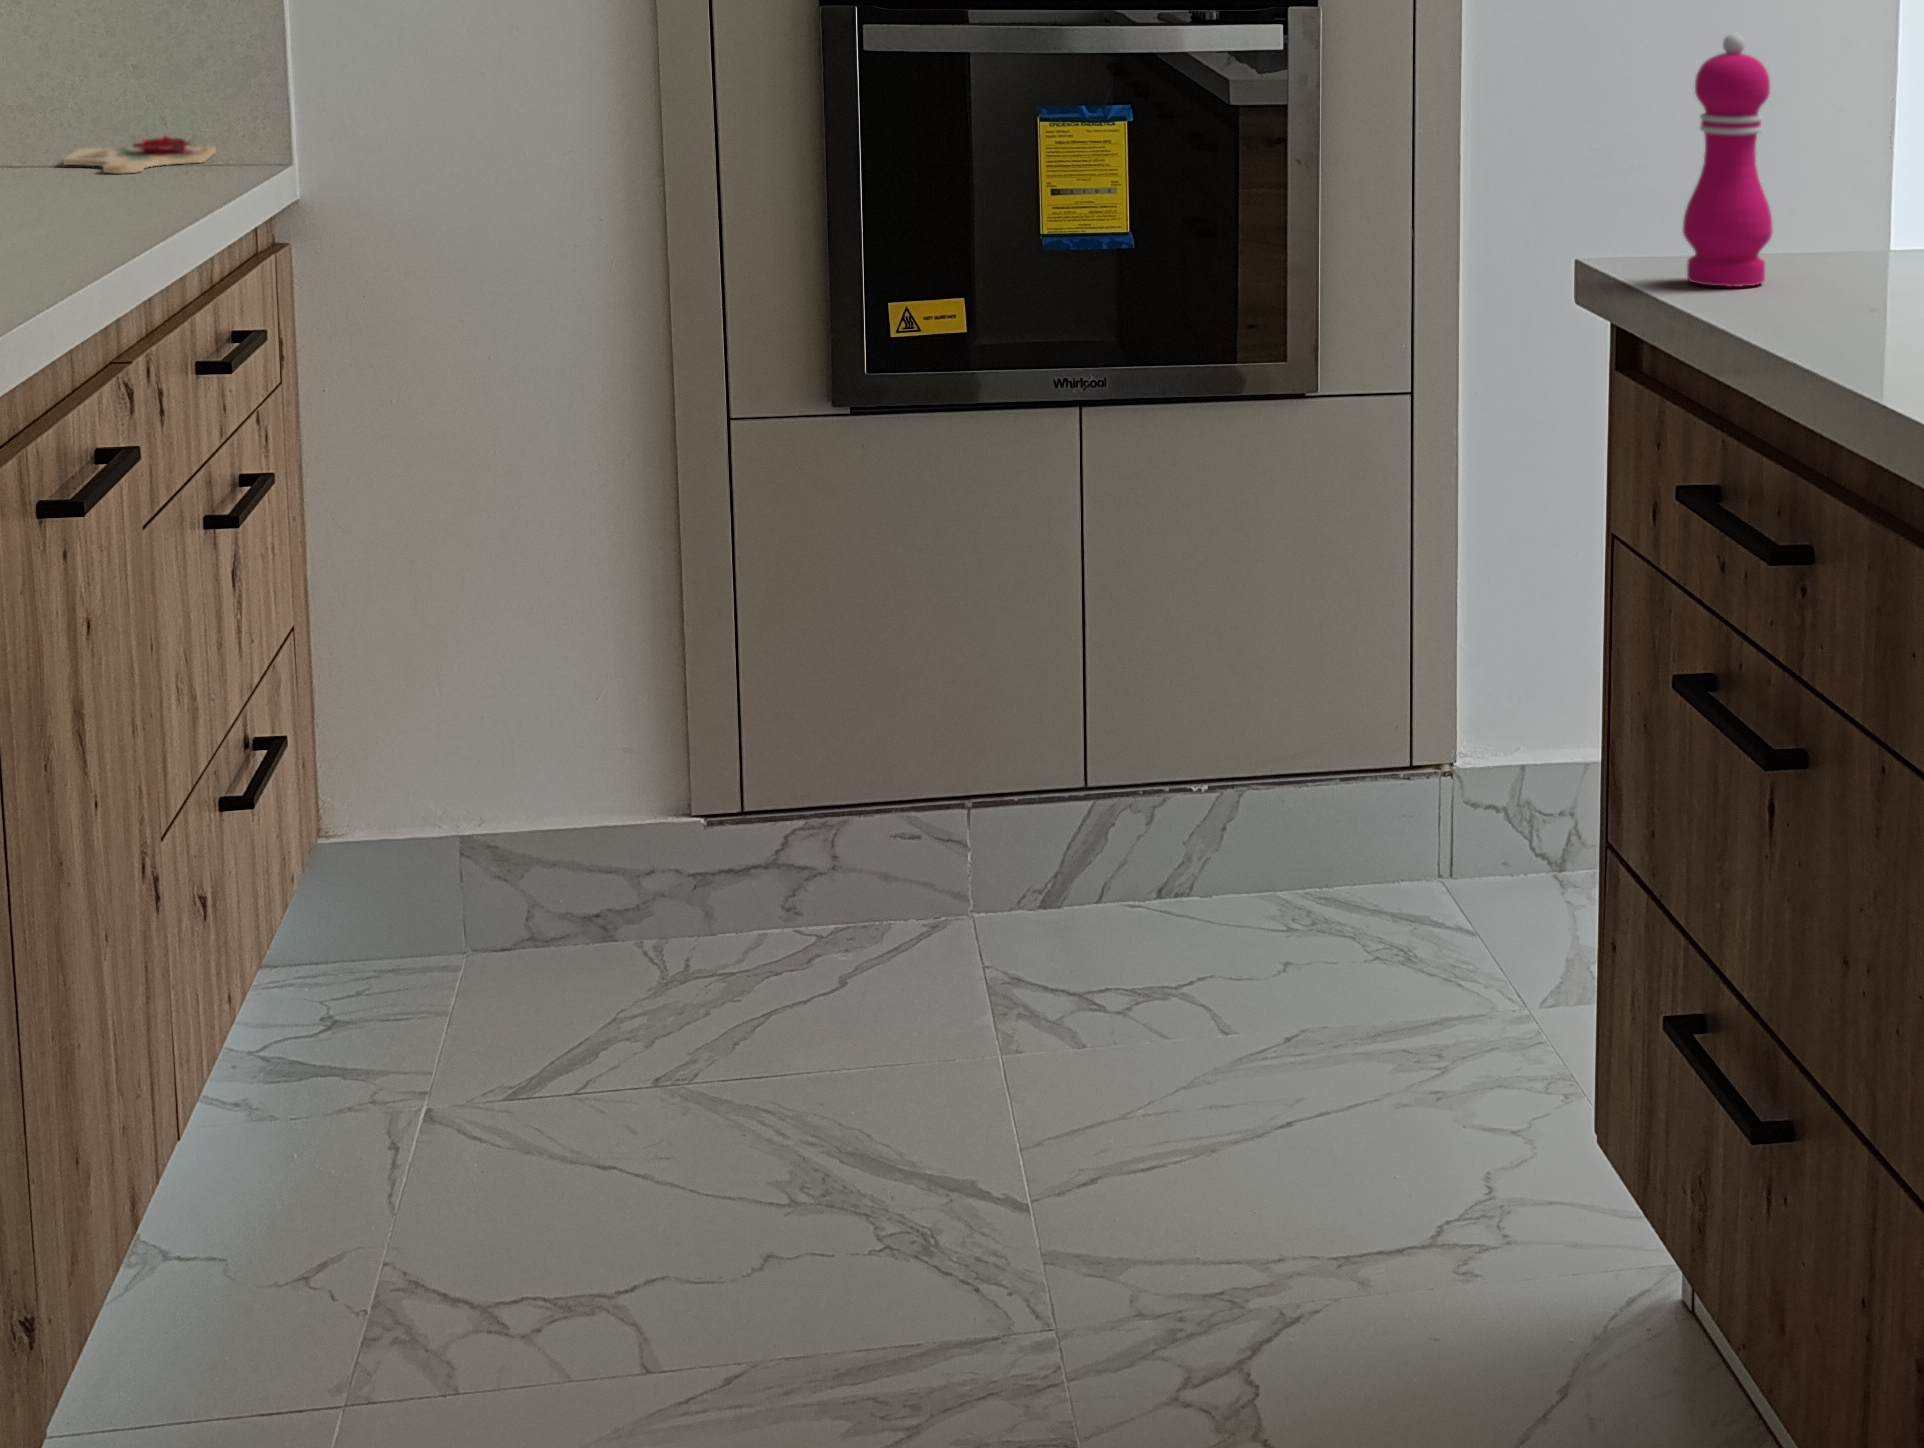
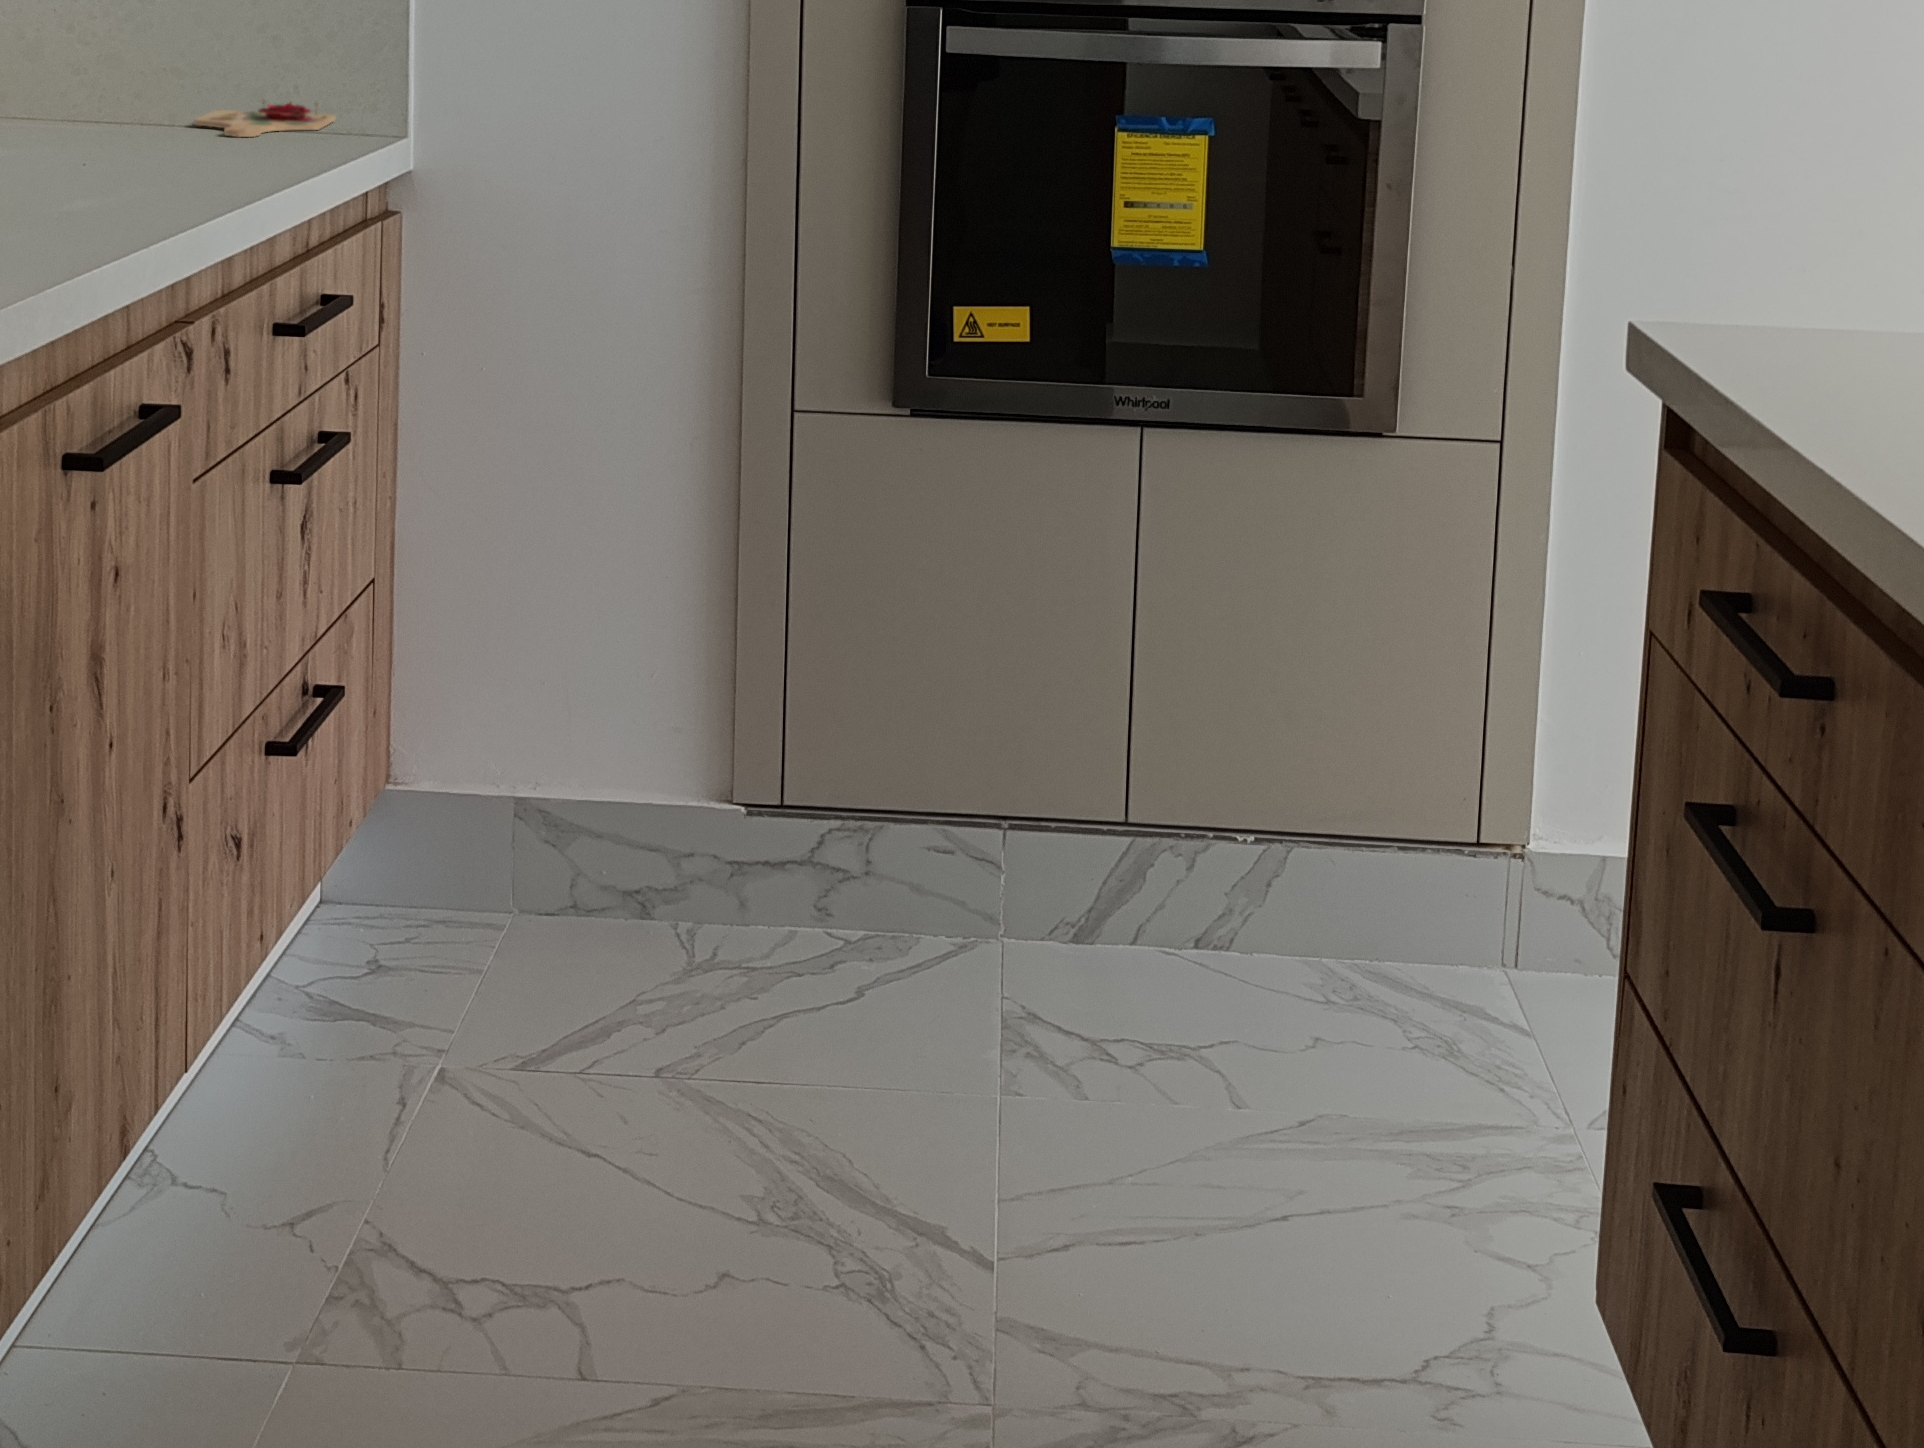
pepper mill: present [1683,33,1773,287] -> none [1745,90,1857,371]

